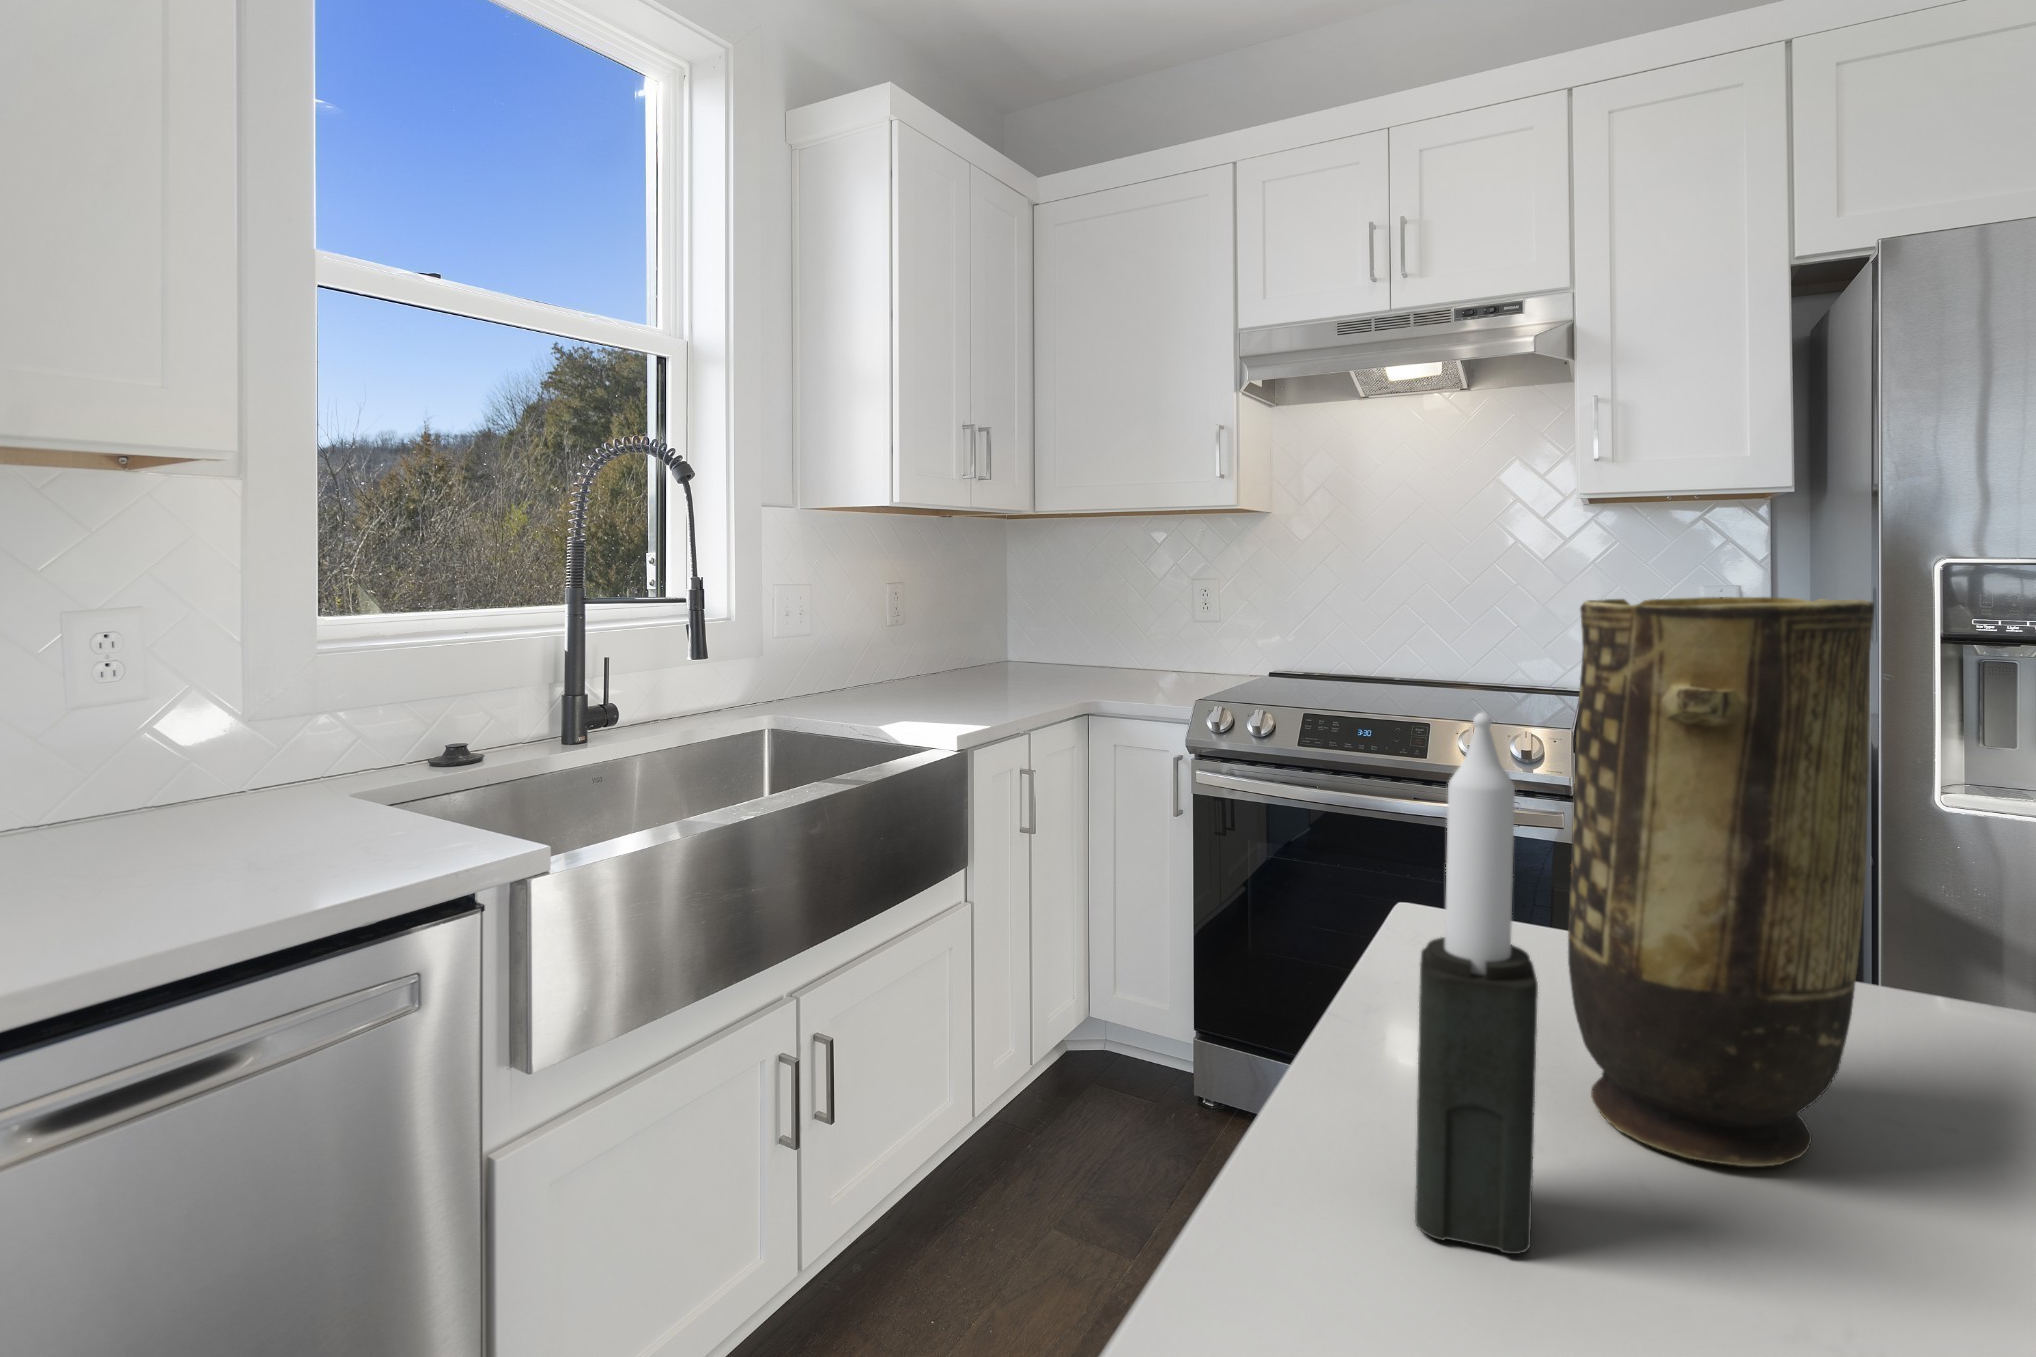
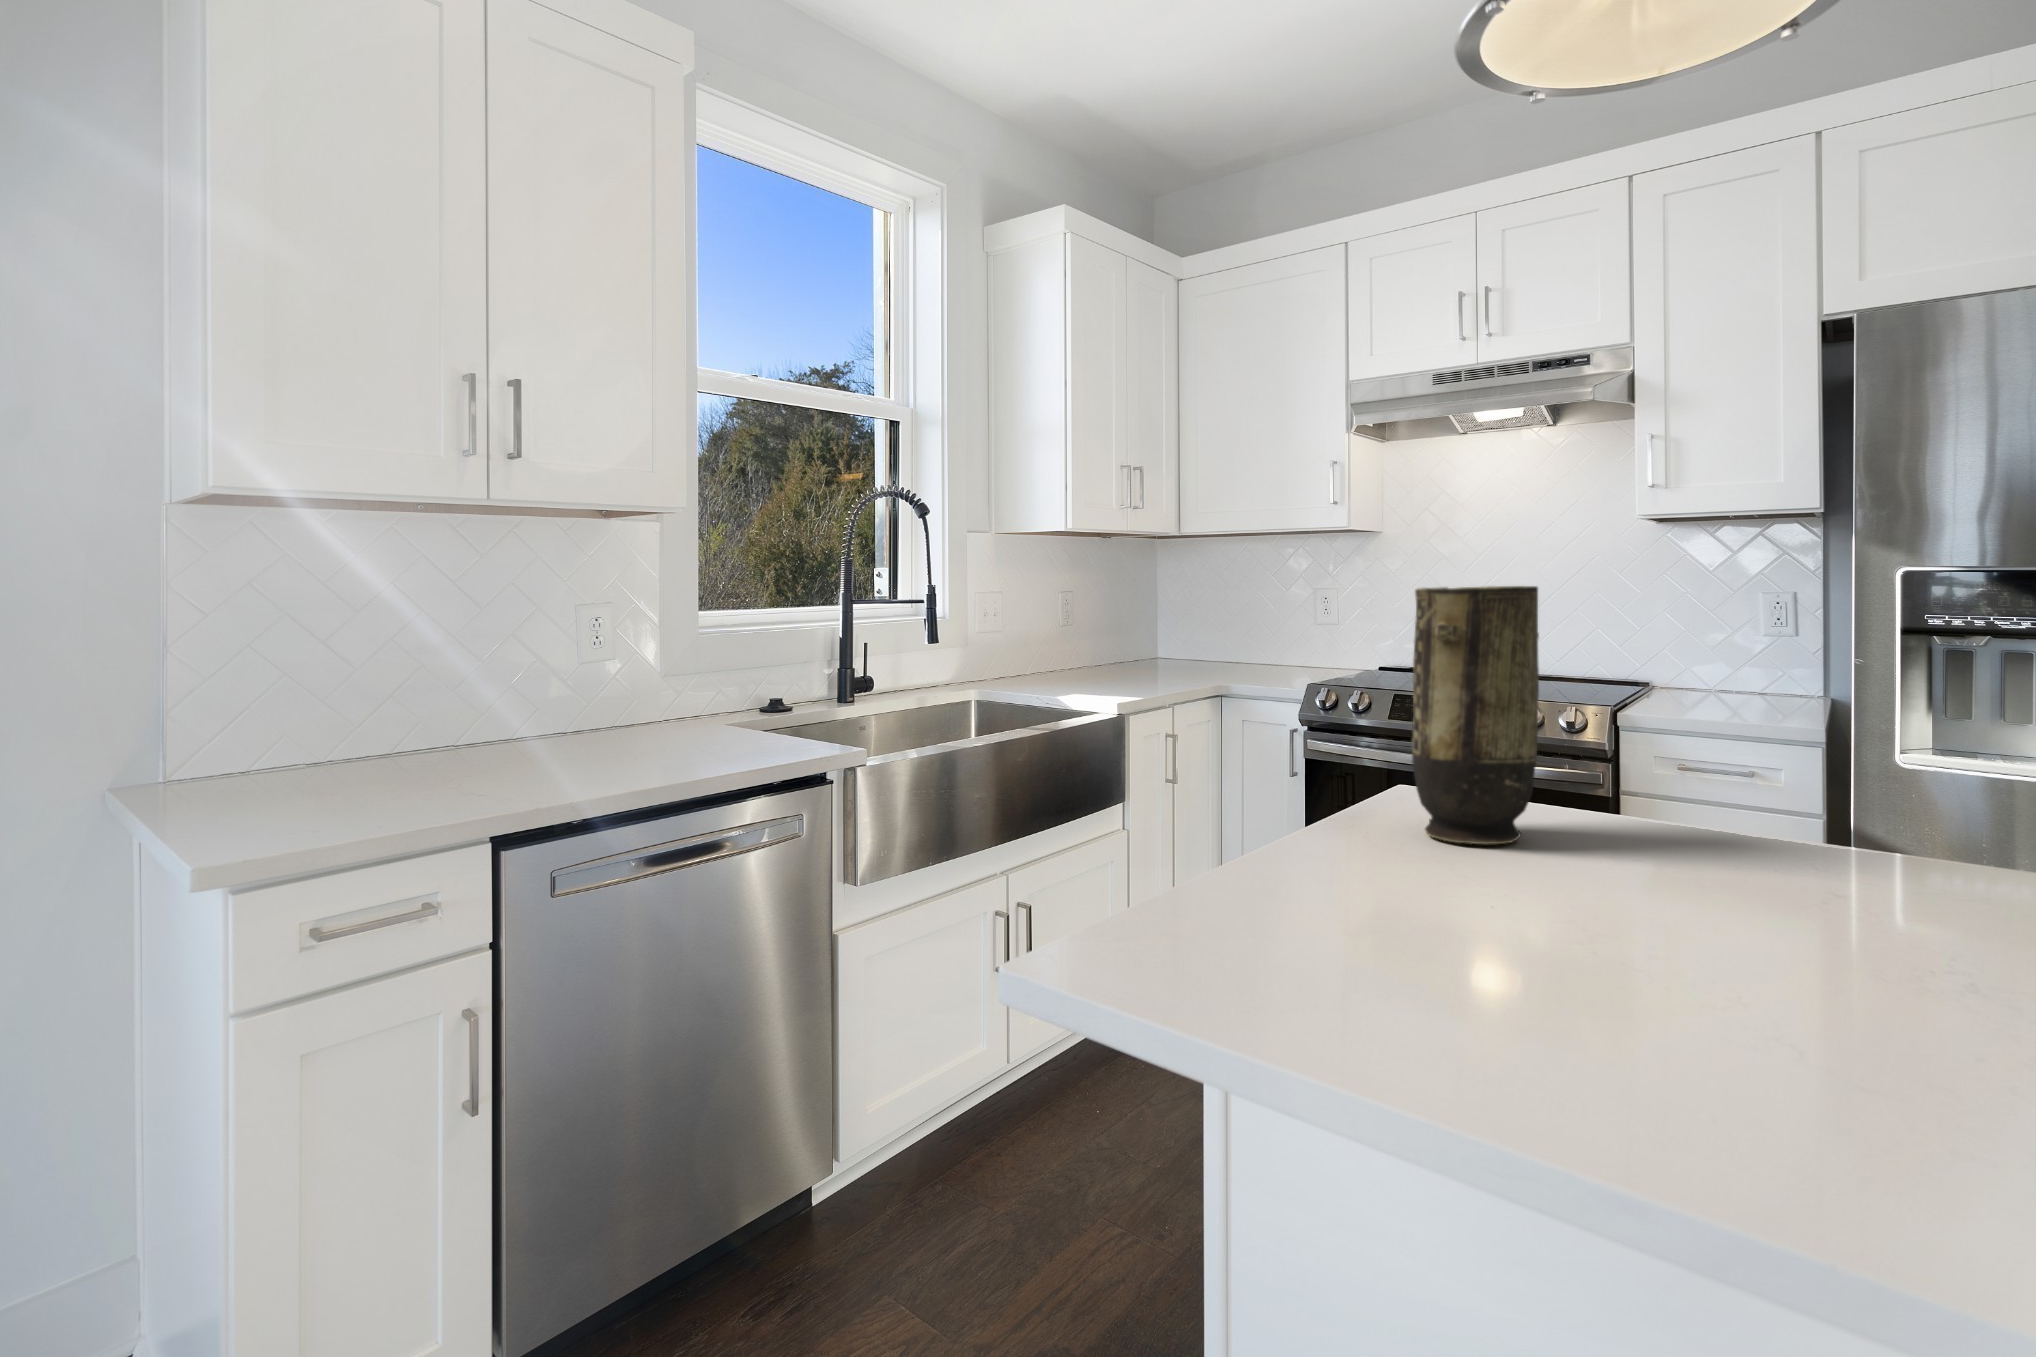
candle: present [1415,713,1538,1254] -> none [1314,633,1367,857]

